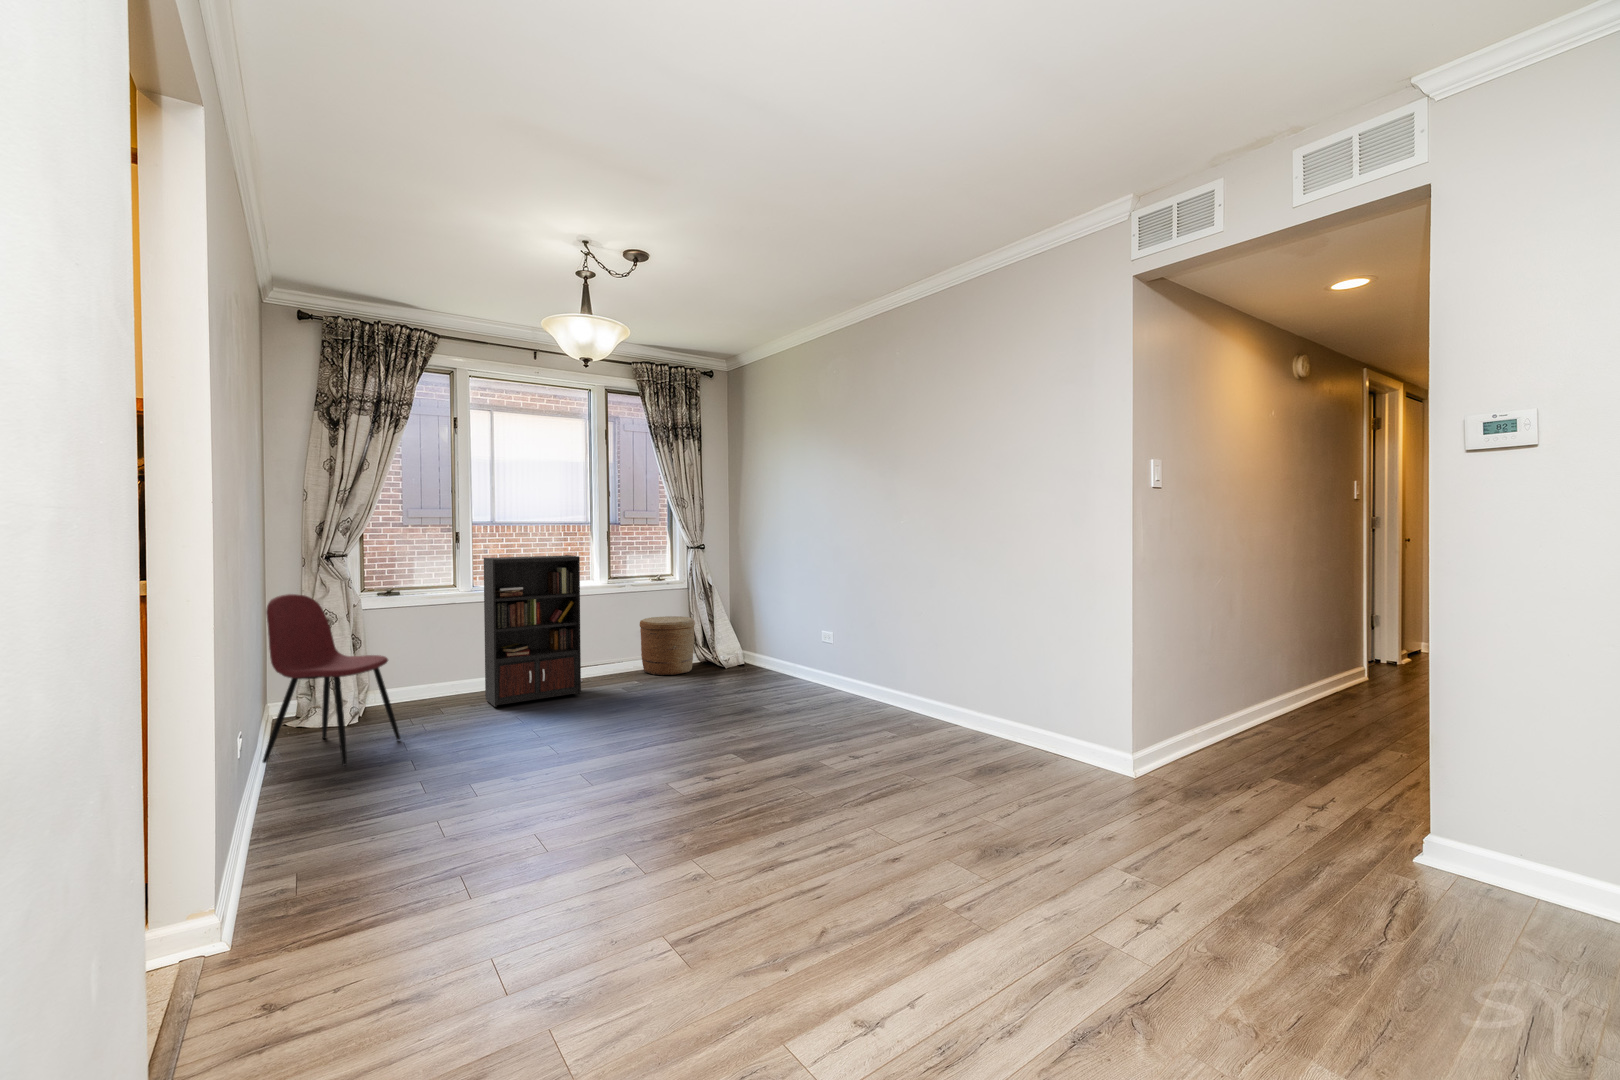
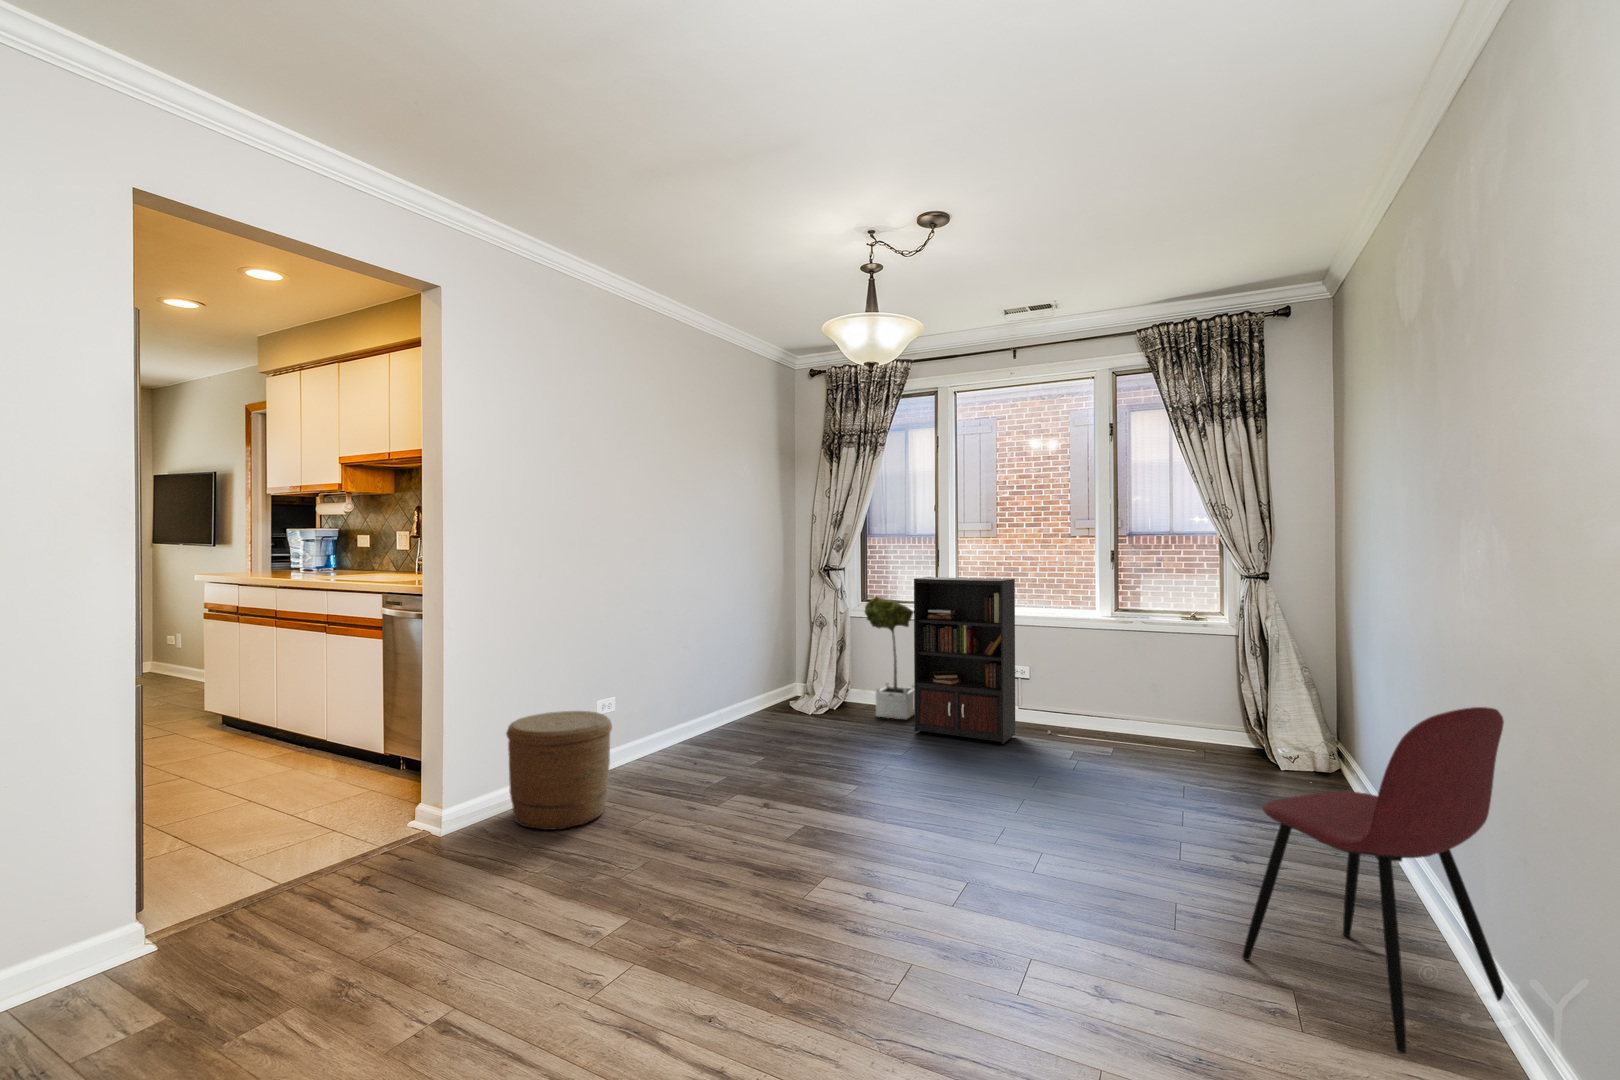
potted tree: none [392,581,455,709] -> present [865,596,914,719]
dining chair: present [263,594,400,766] -> present [1242,707,1504,1054]
woven basket: present [640,616,695,675] -> present [506,711,612,830]

